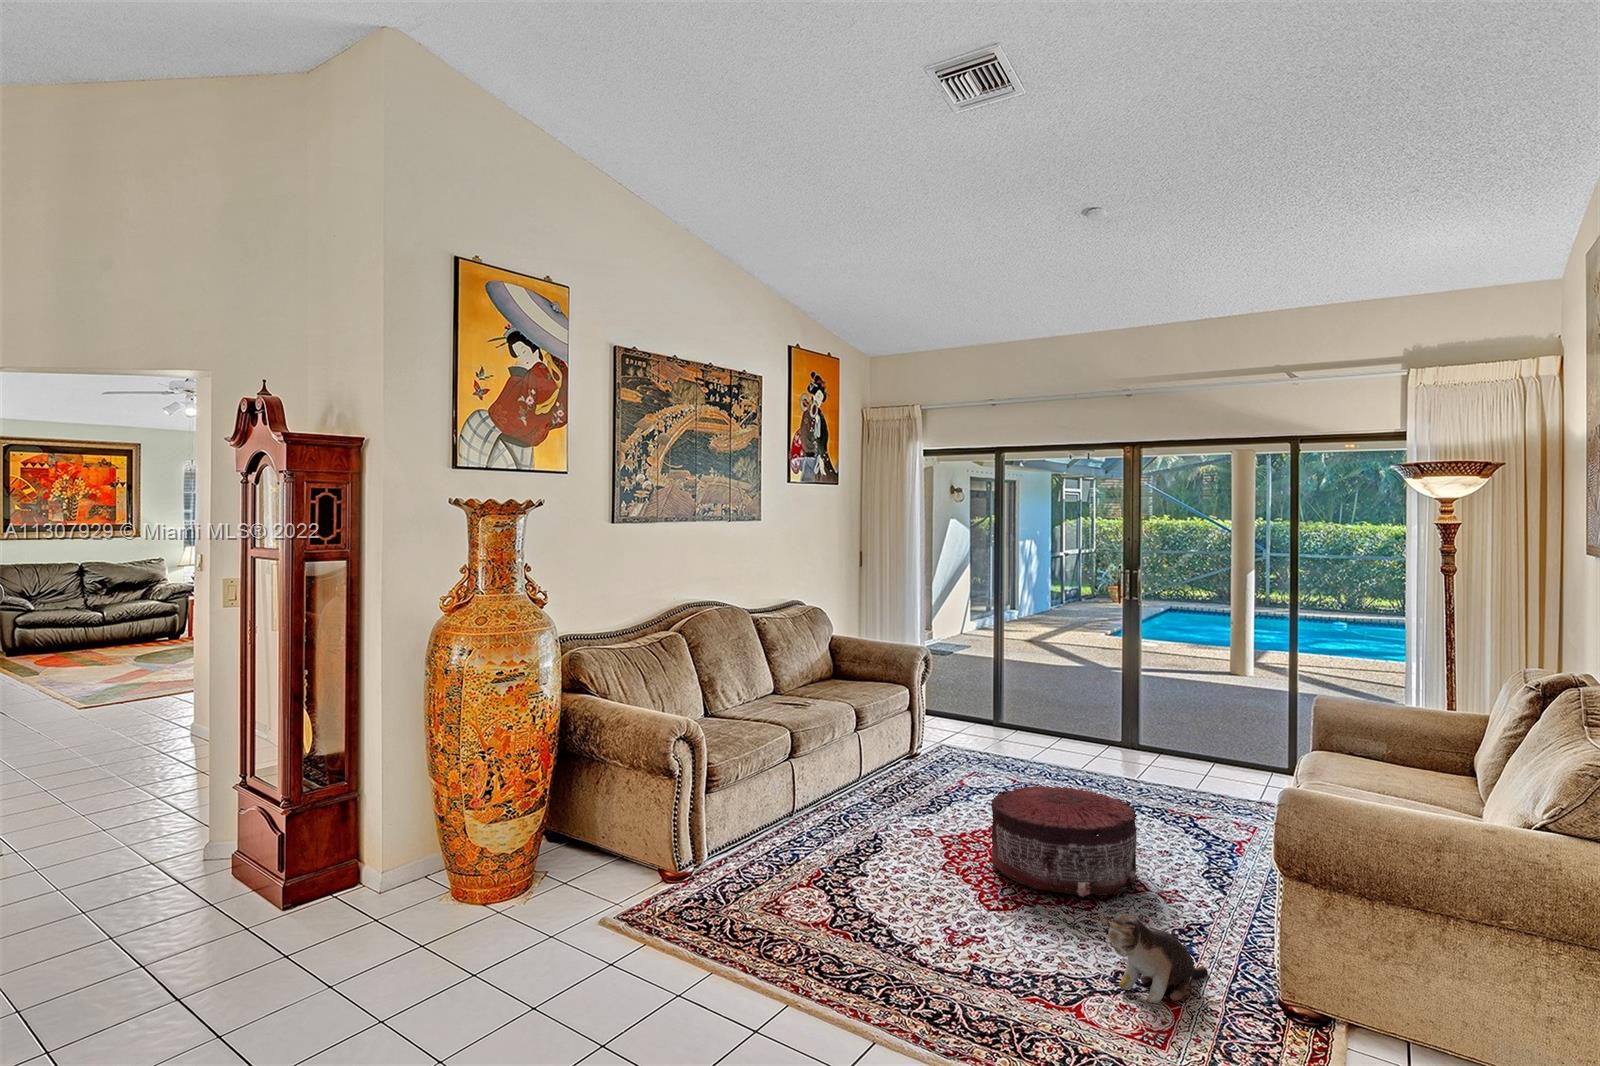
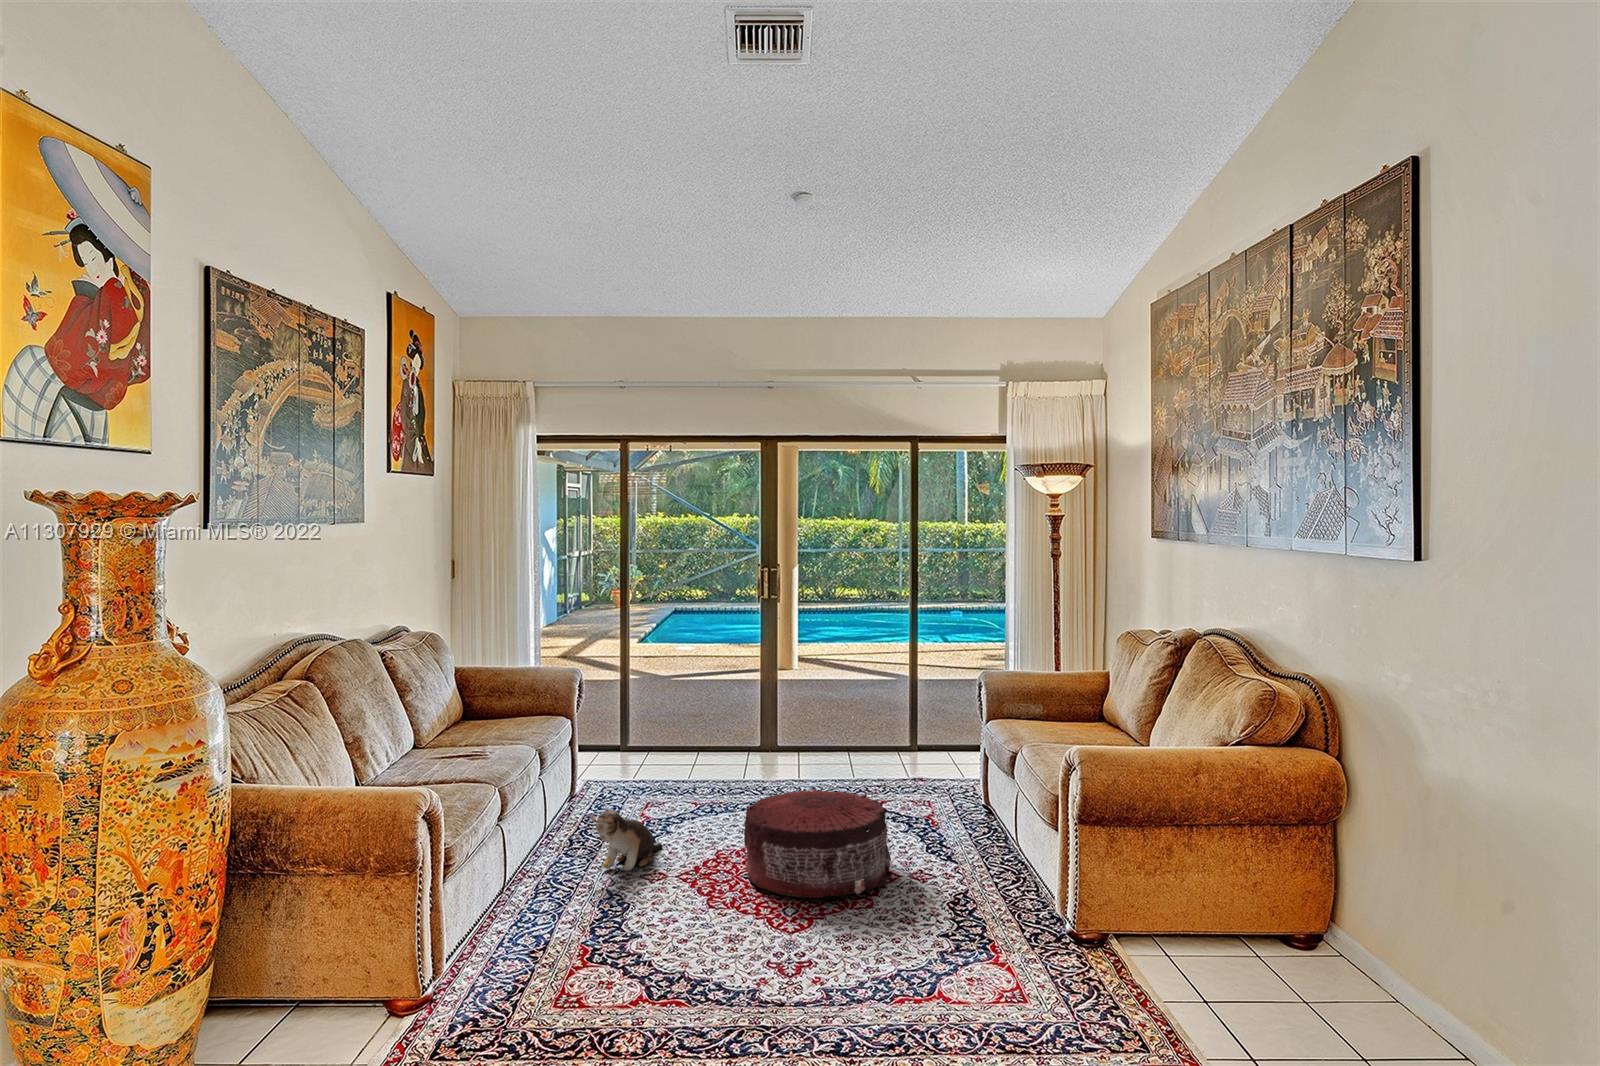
plush toy: present [1100,913,1208,1003] -> present [589,810,662,871]

